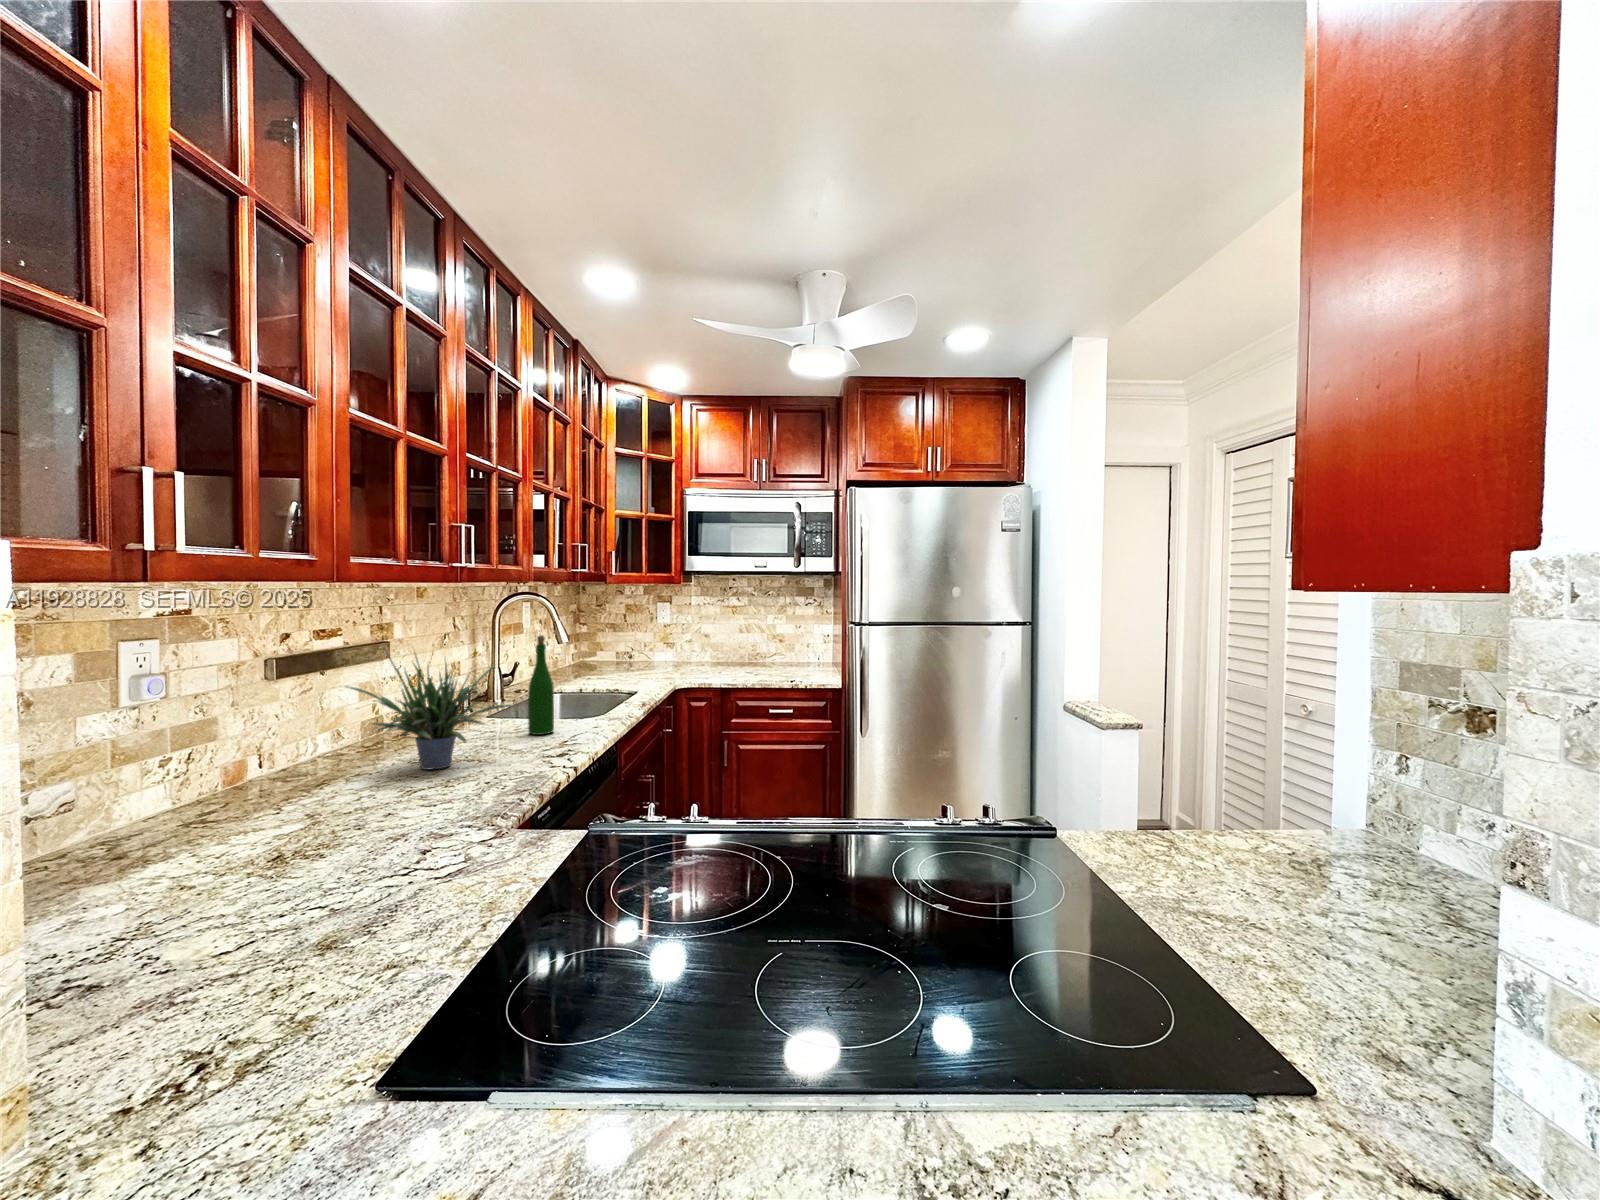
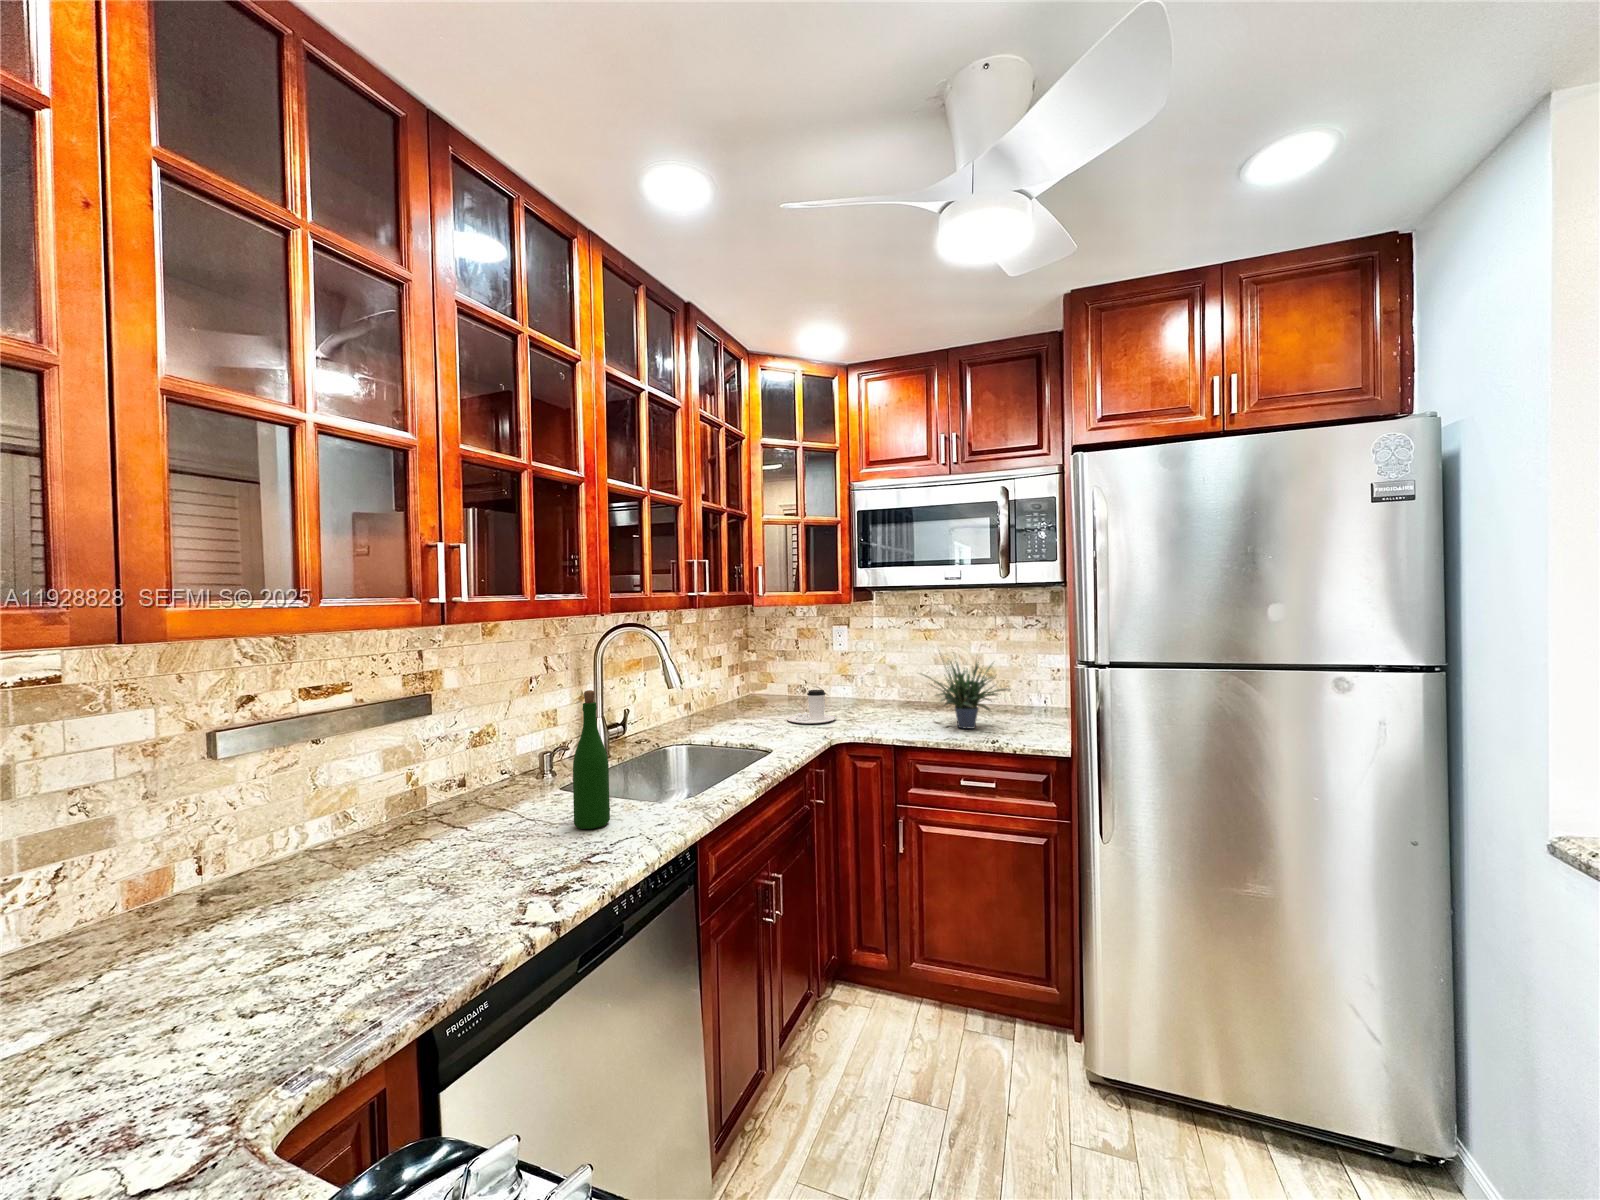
potted plant: present [347,650,513,770] -> present [923,661,1007,729]
coffee cup: none [629,651,669,677] -> present [787,690,836,724]

